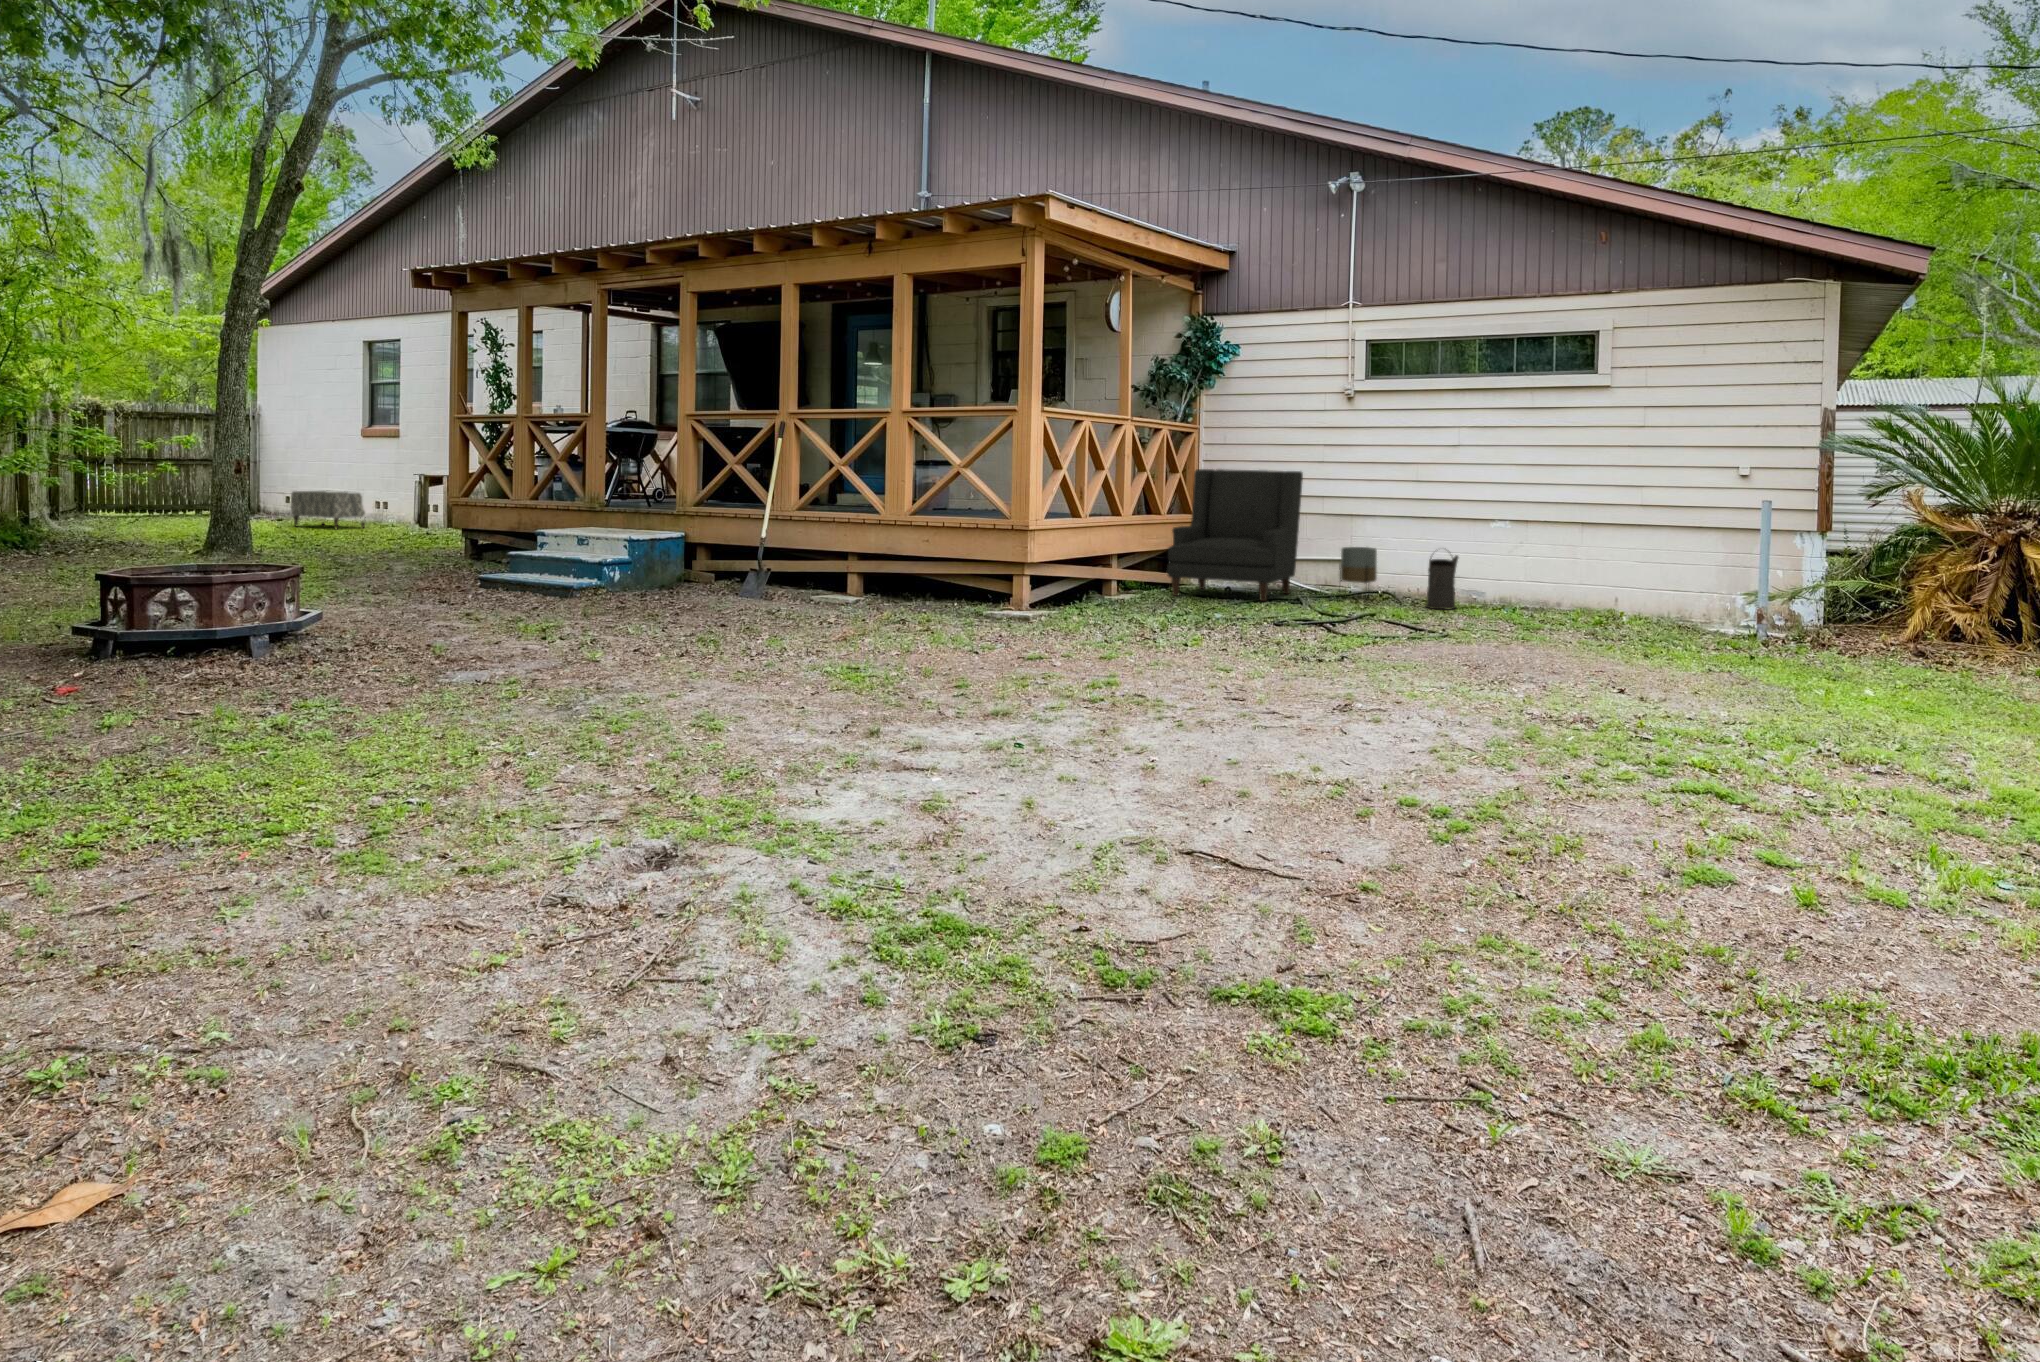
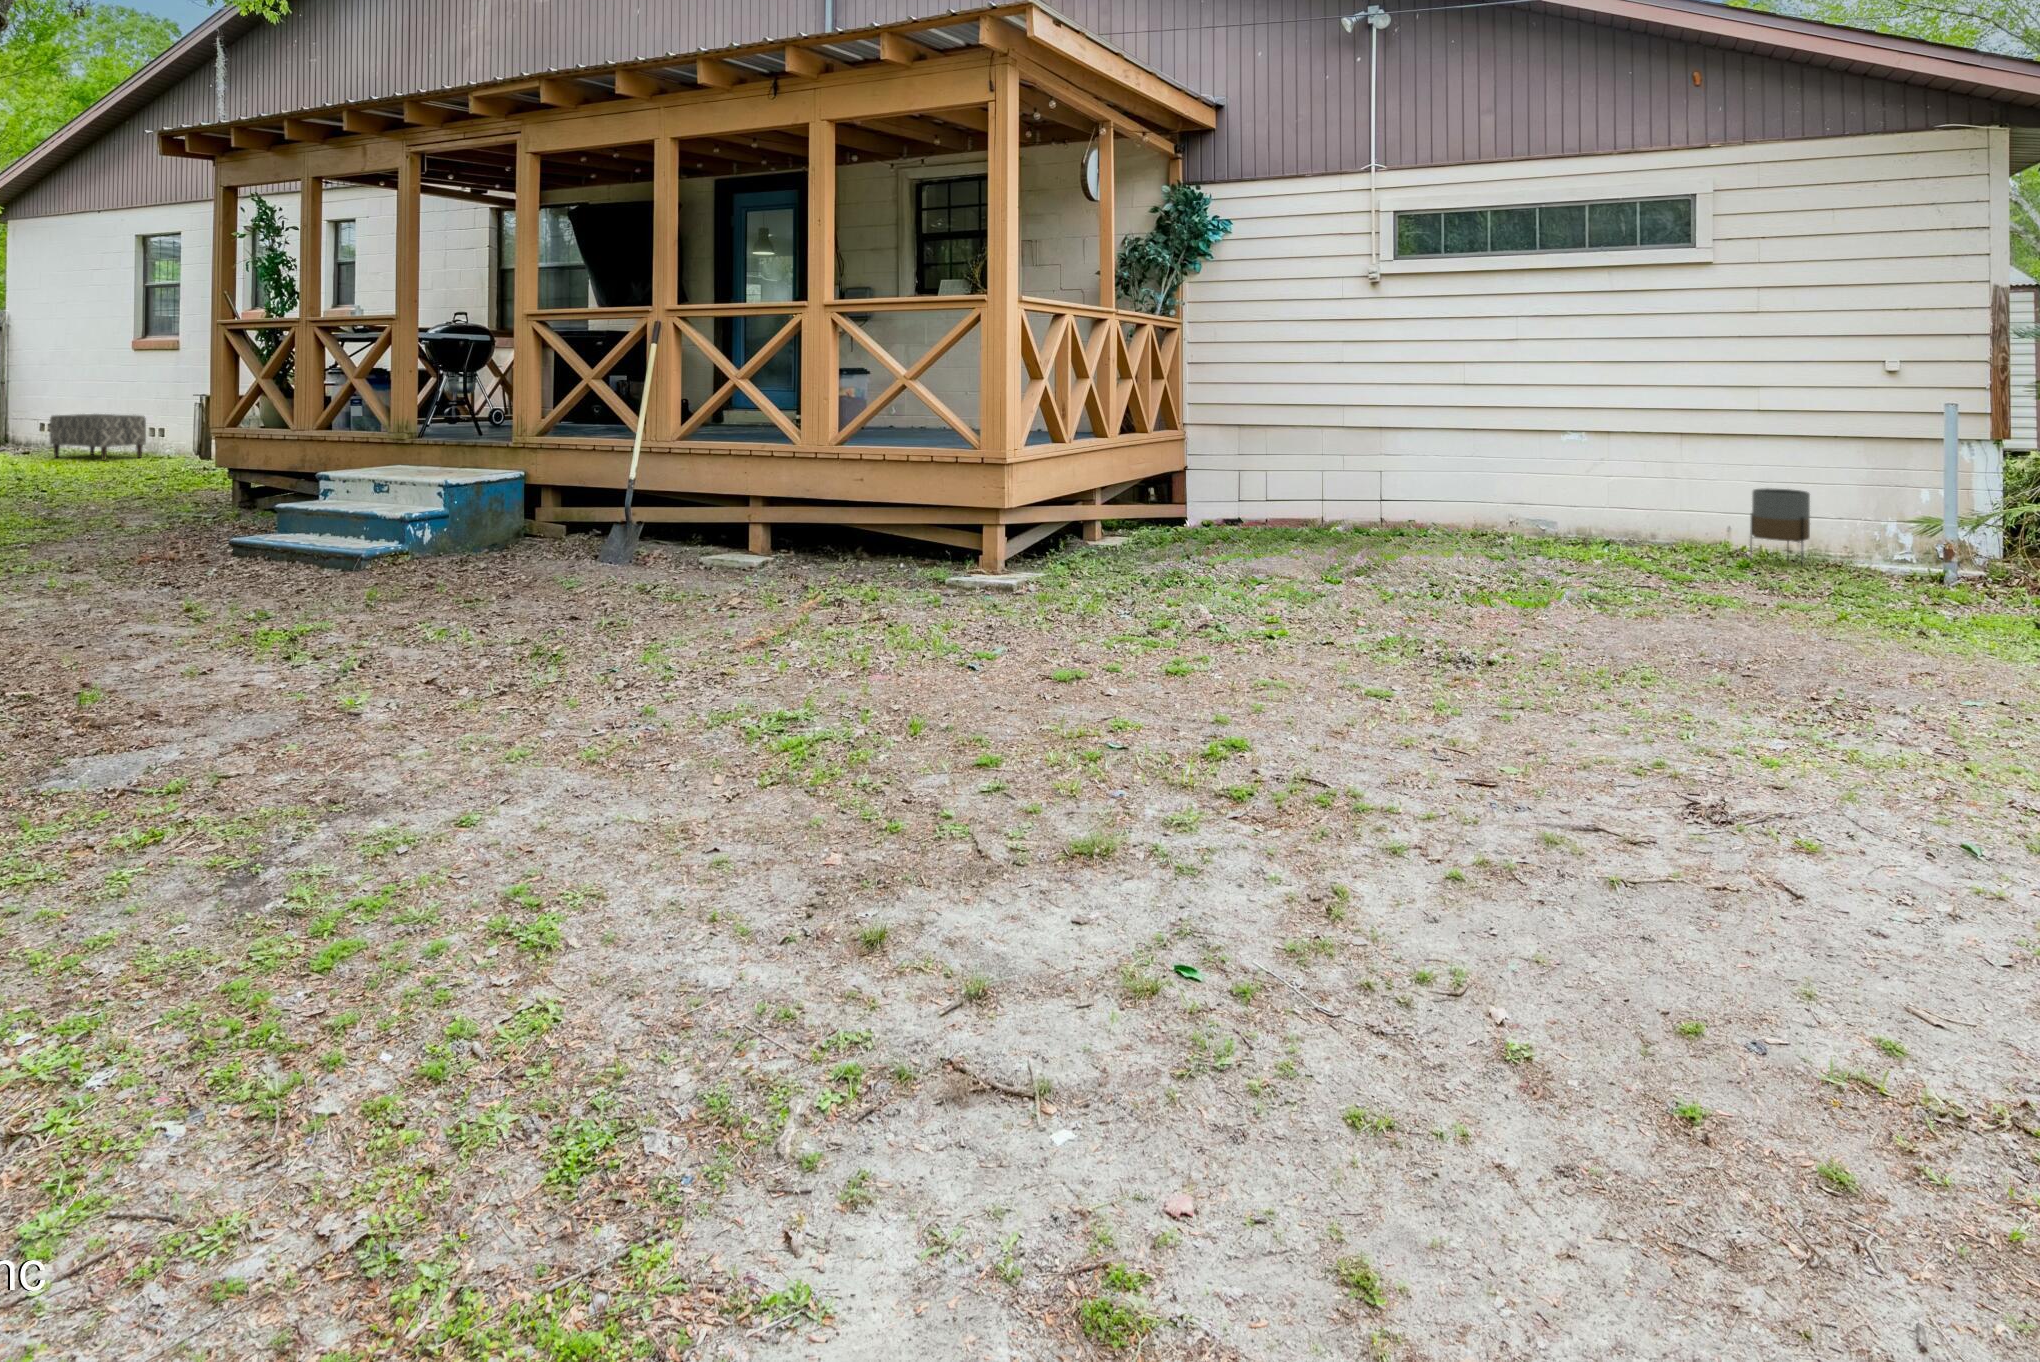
chair: present [1167,469,1303,601] -> none [1161,377,1320,546]
planter: present [1339,547,1377,589] -> present [1750,488,1810,565]
watering can: present [1426,555,1458,609] -> none [1499,474,1541,553]

